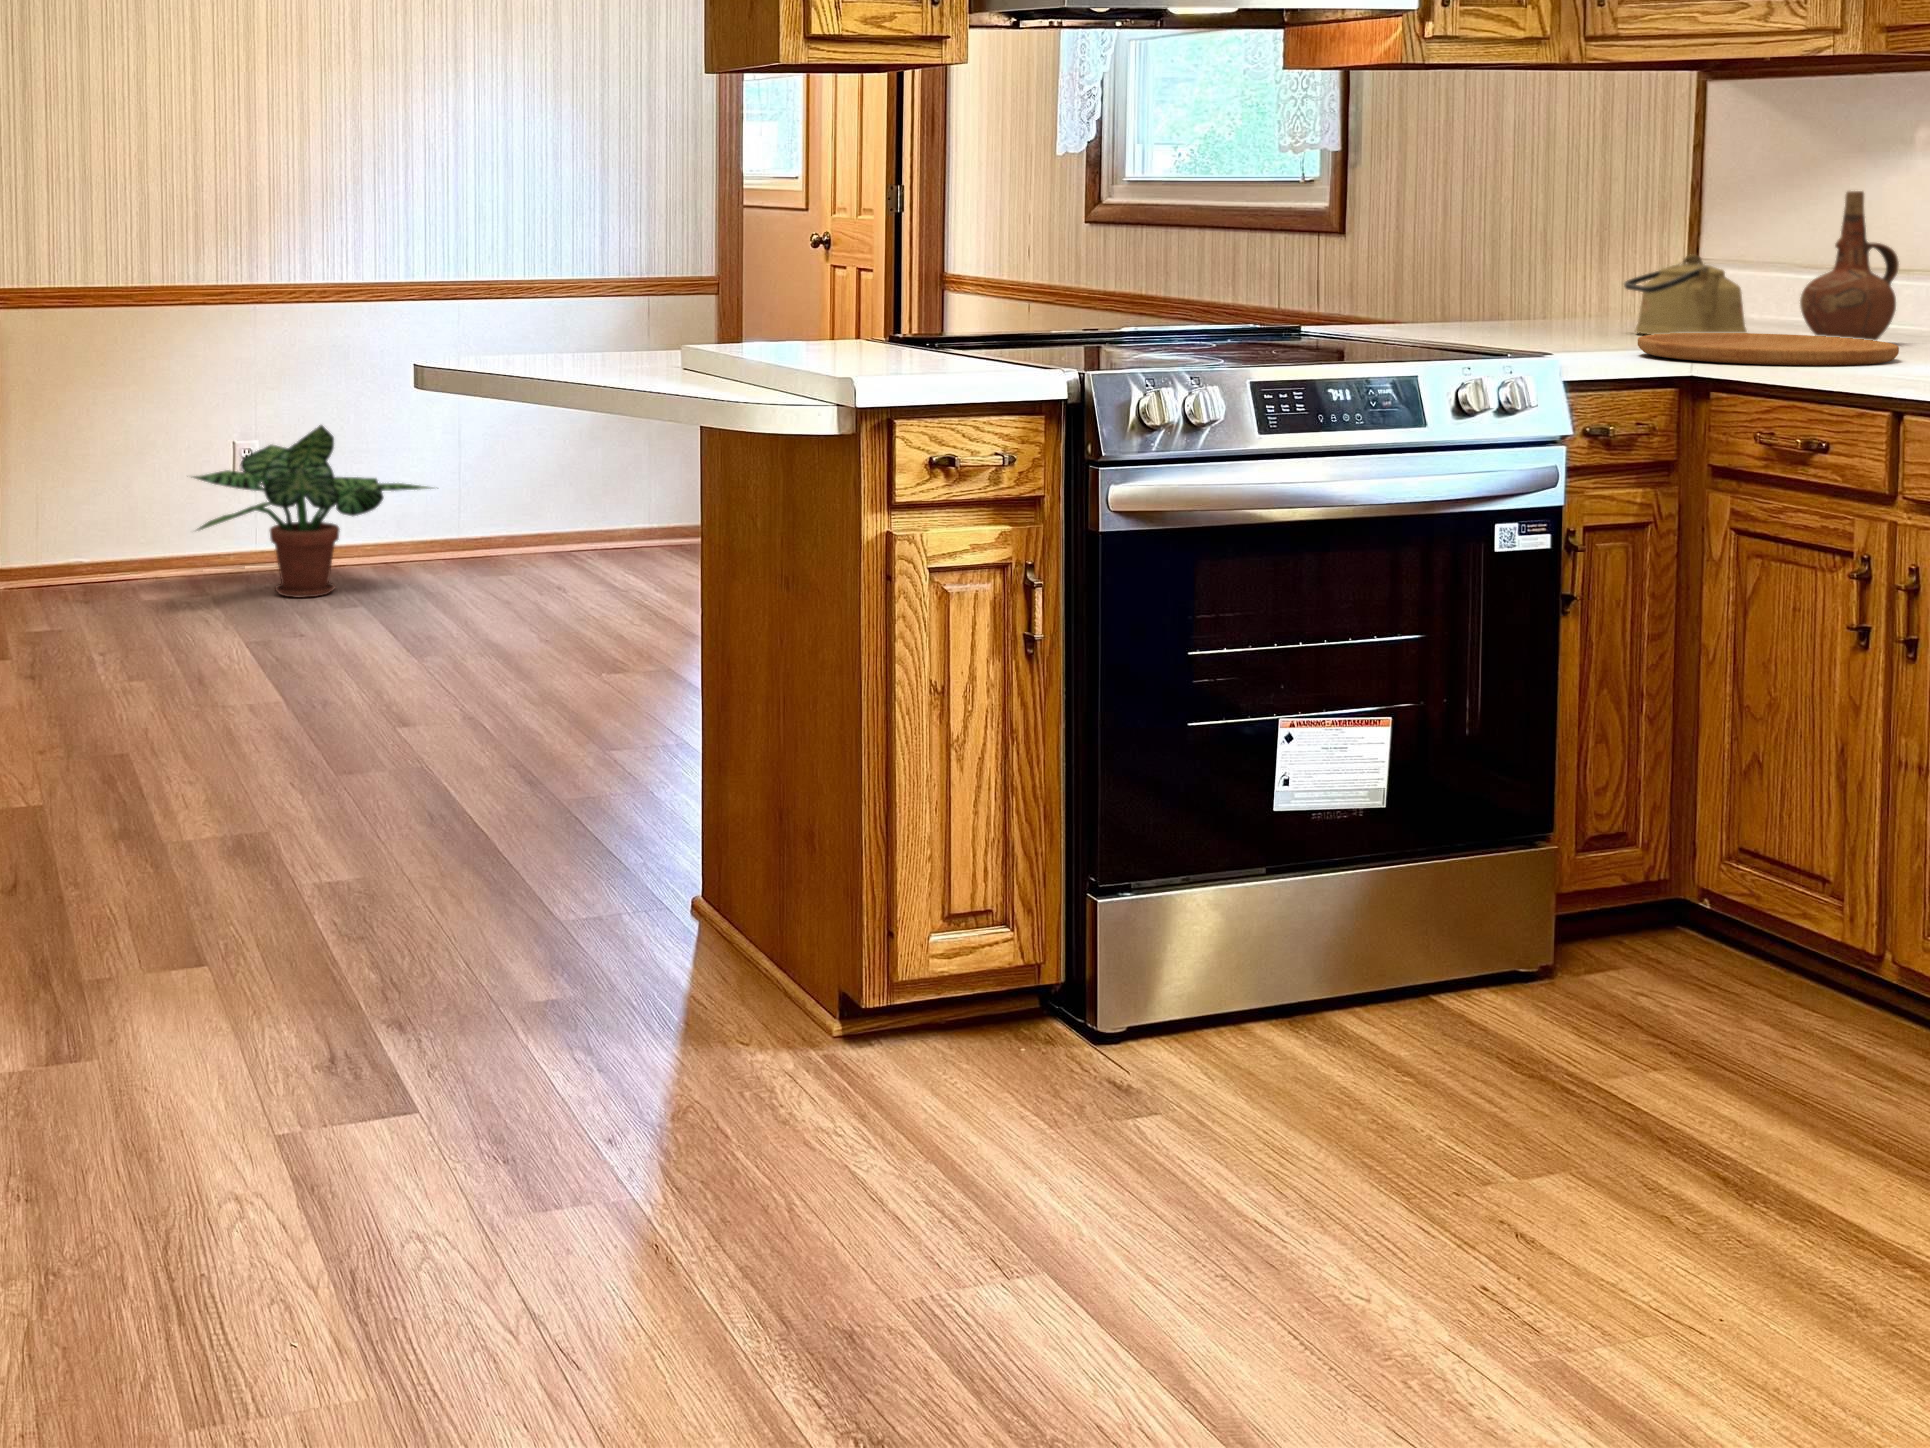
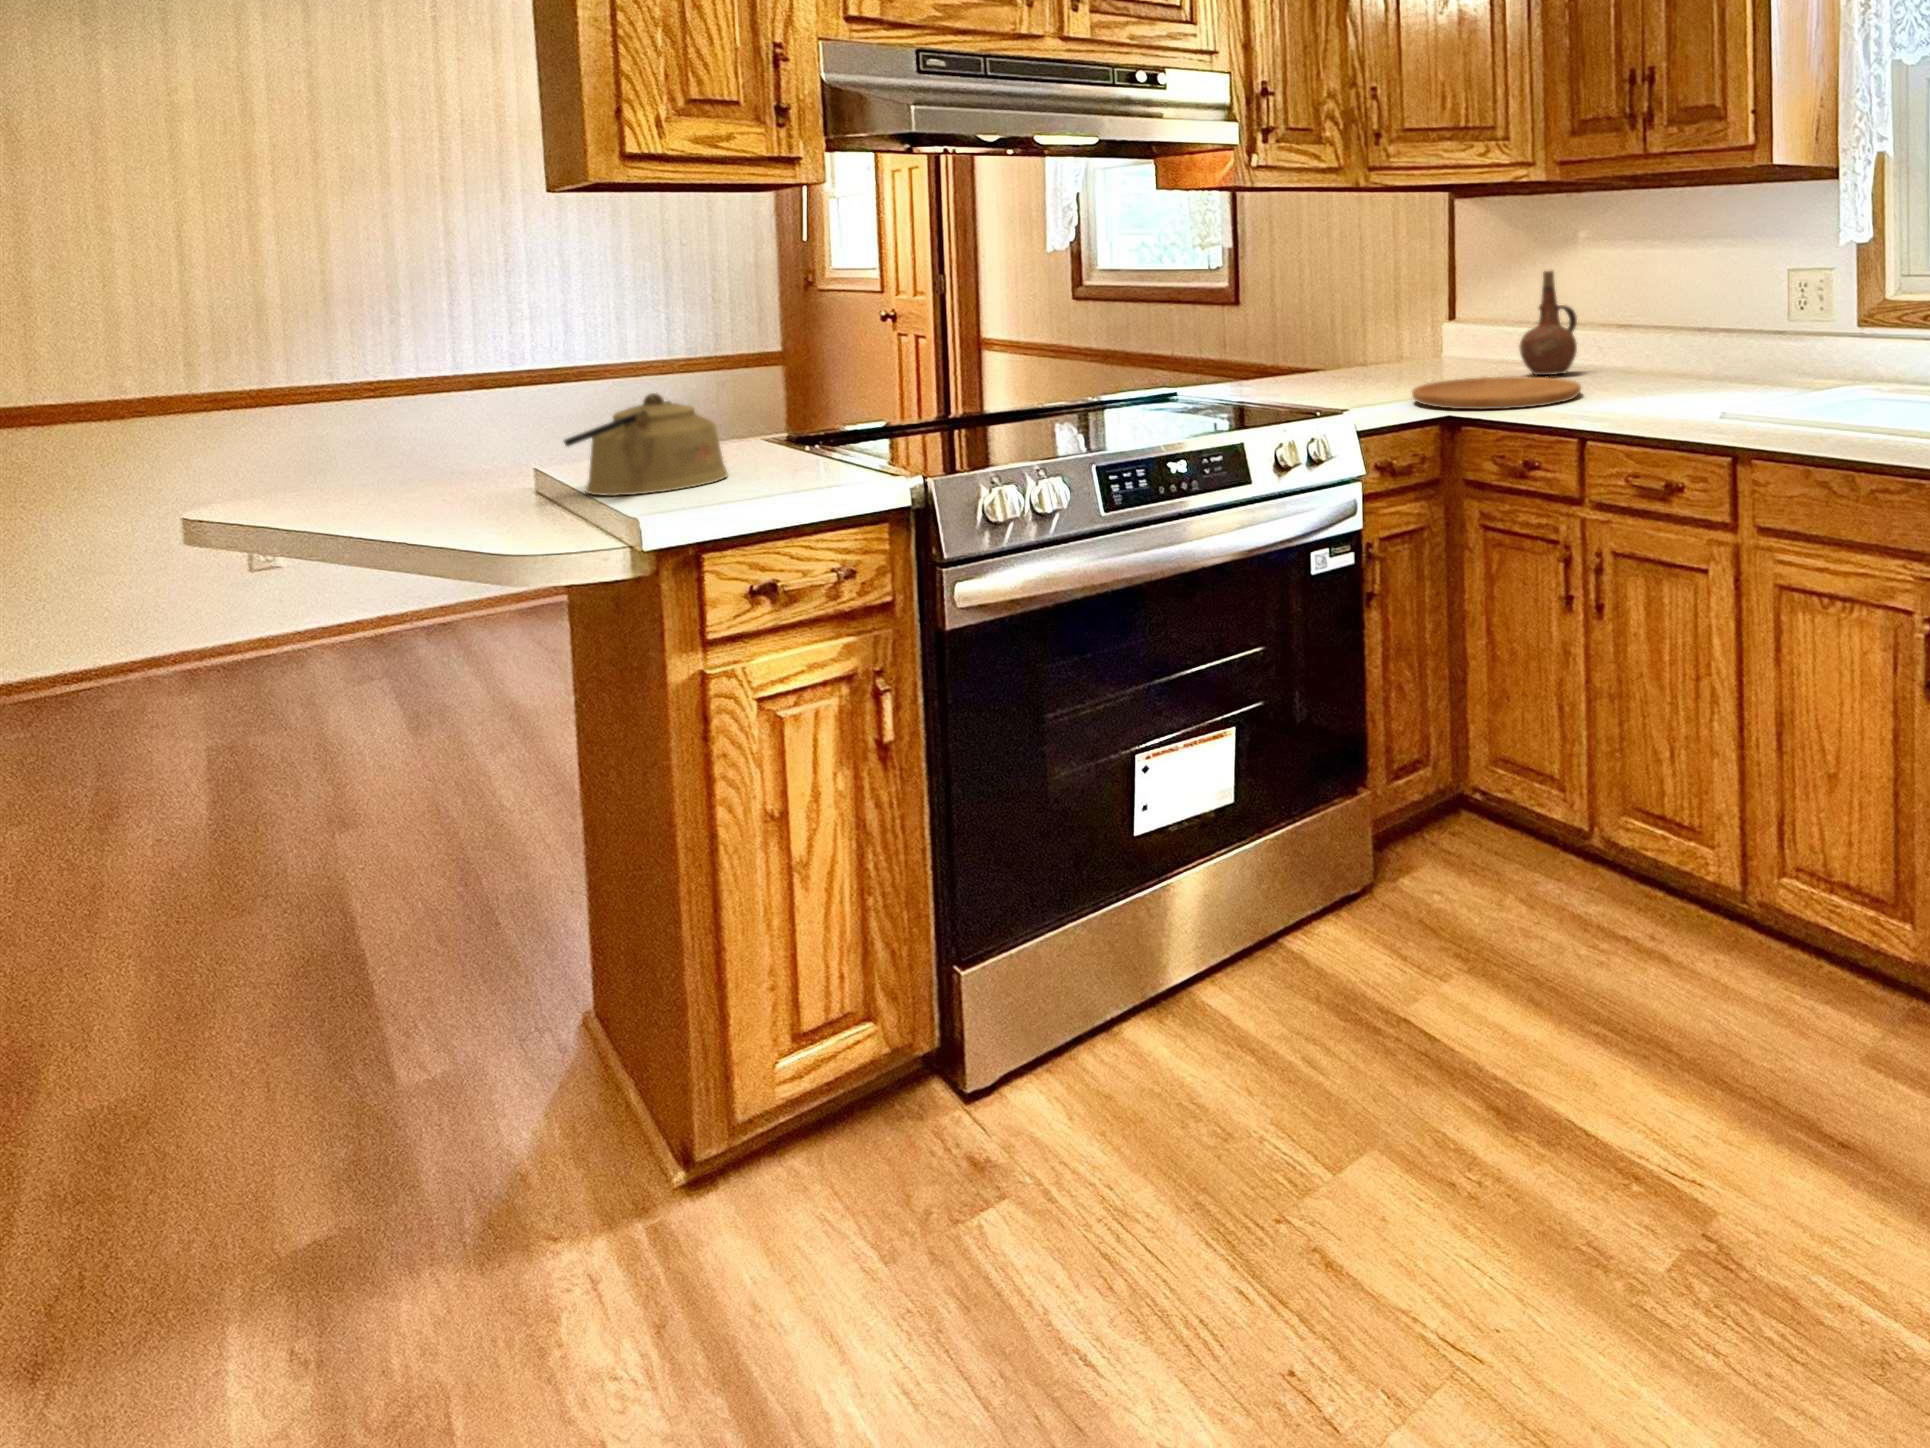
kettle: present [1624,254,1746,334] -> present [564,393,728,496]
potted plant: present [194,425,430,597] -> none [163,513,488,676]

